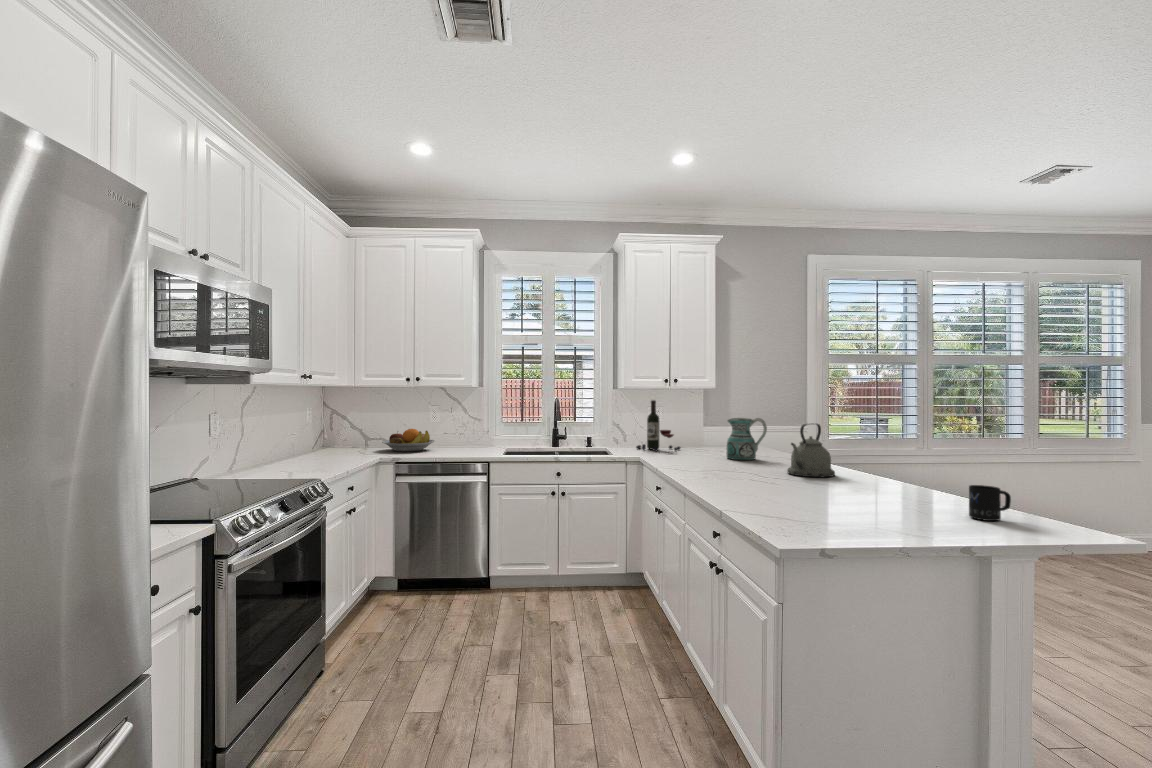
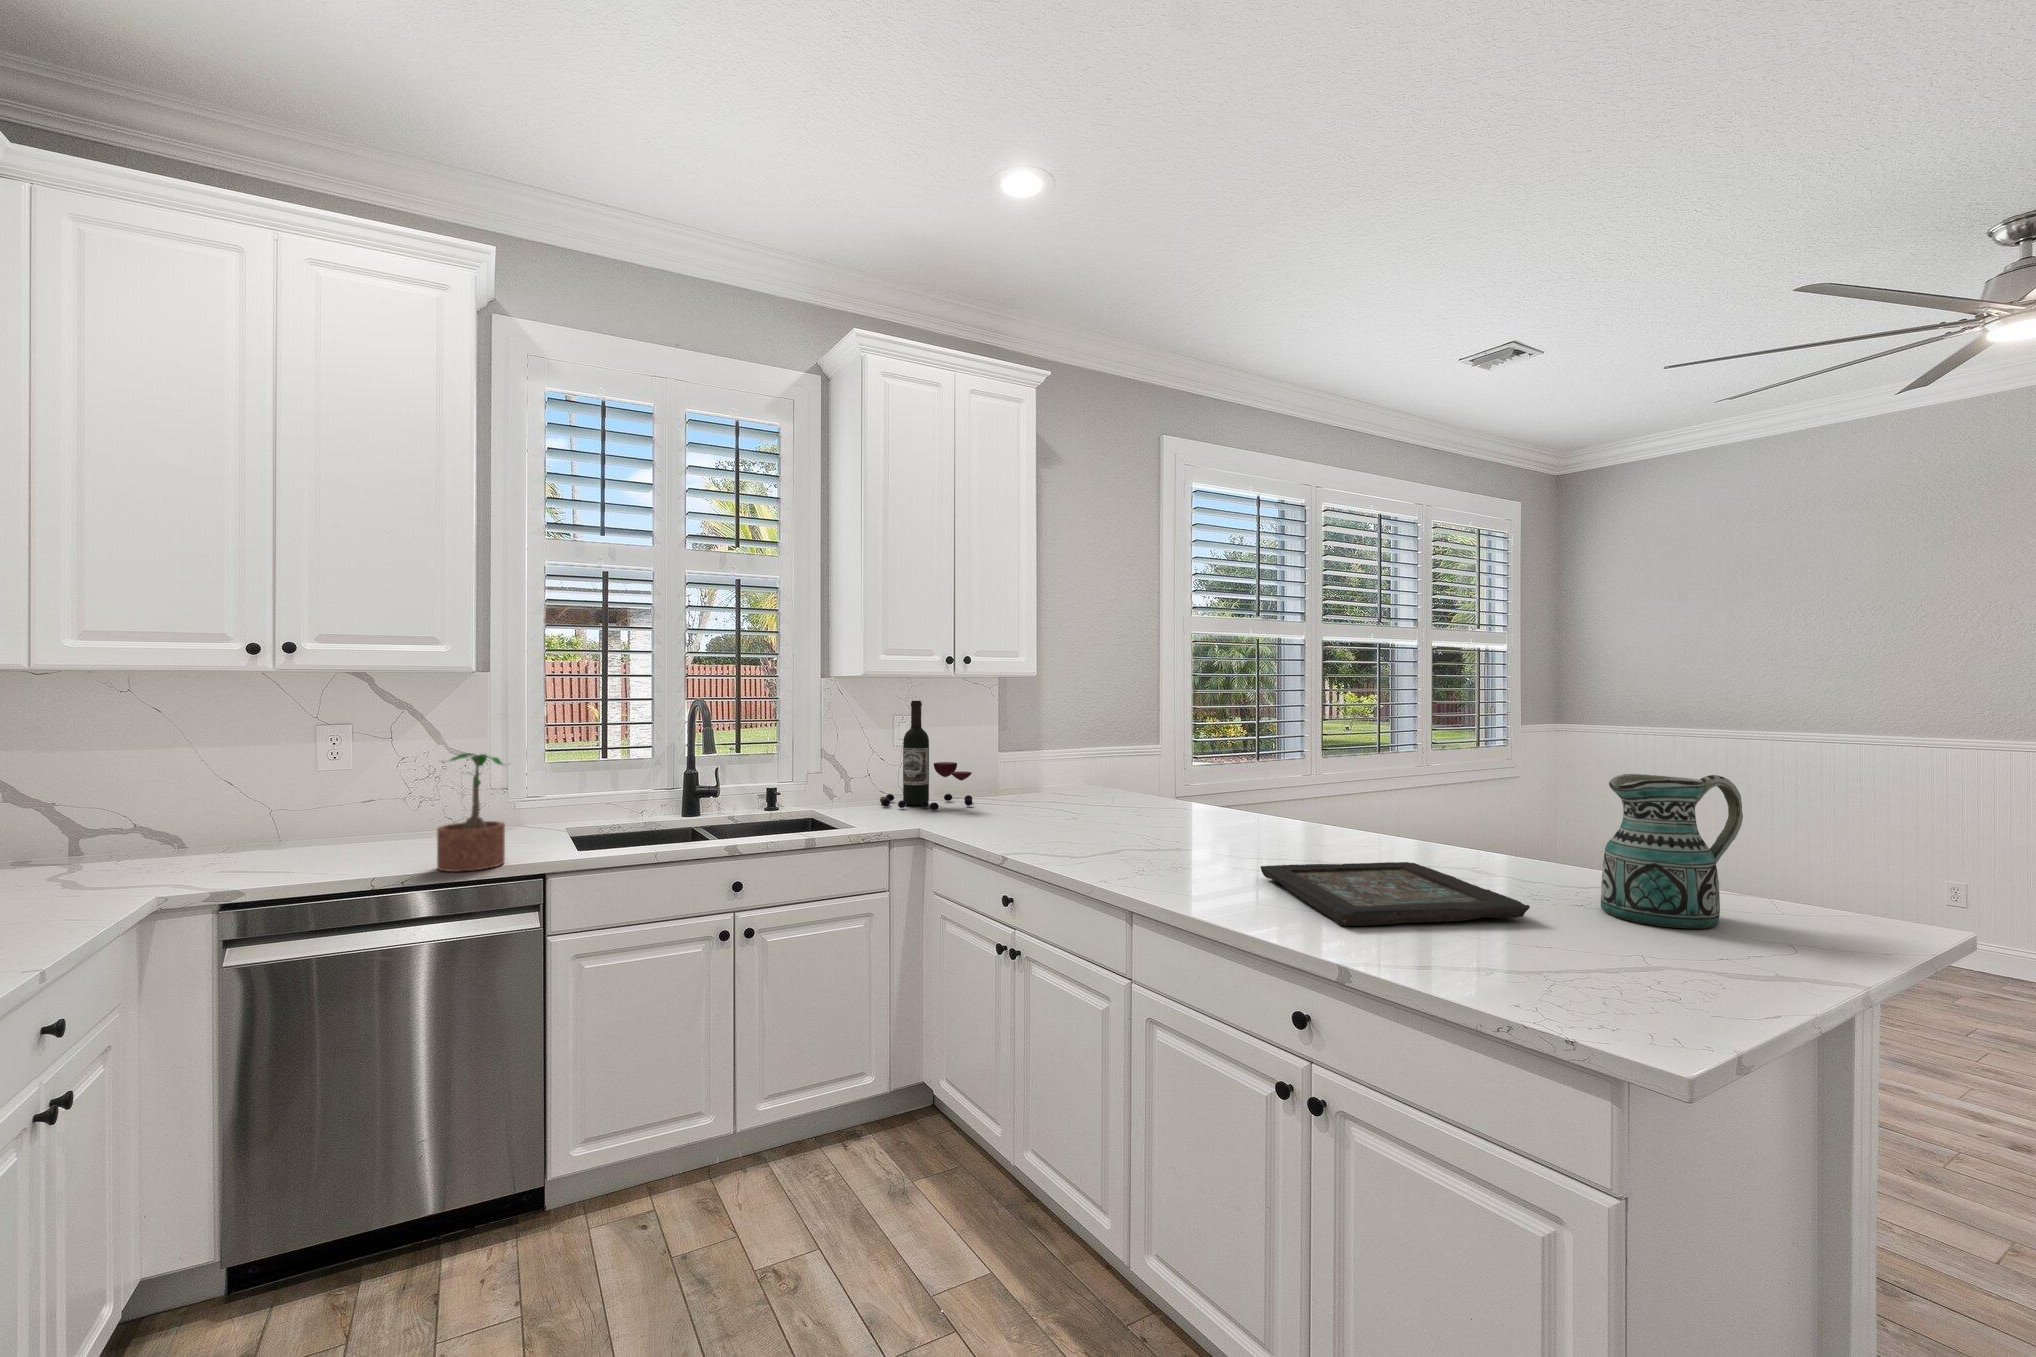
potted plant: none [455,416,477,457] -> present [437,753,505,872]
ceramic pitcher: present [726,418,767,460] -> present [1601,774,1743,928]
kettle: present [787,424,835,477] -> none [1281,746,1375,855]
fruit bowl: present [382,429,435,451] -> none [149,795,348,866]
decorative tray: none [731,474,824,497] -> present [1261,862,1530,926]
mug: present [969,485,1011,521] -> none [1829,871,1900,945]

